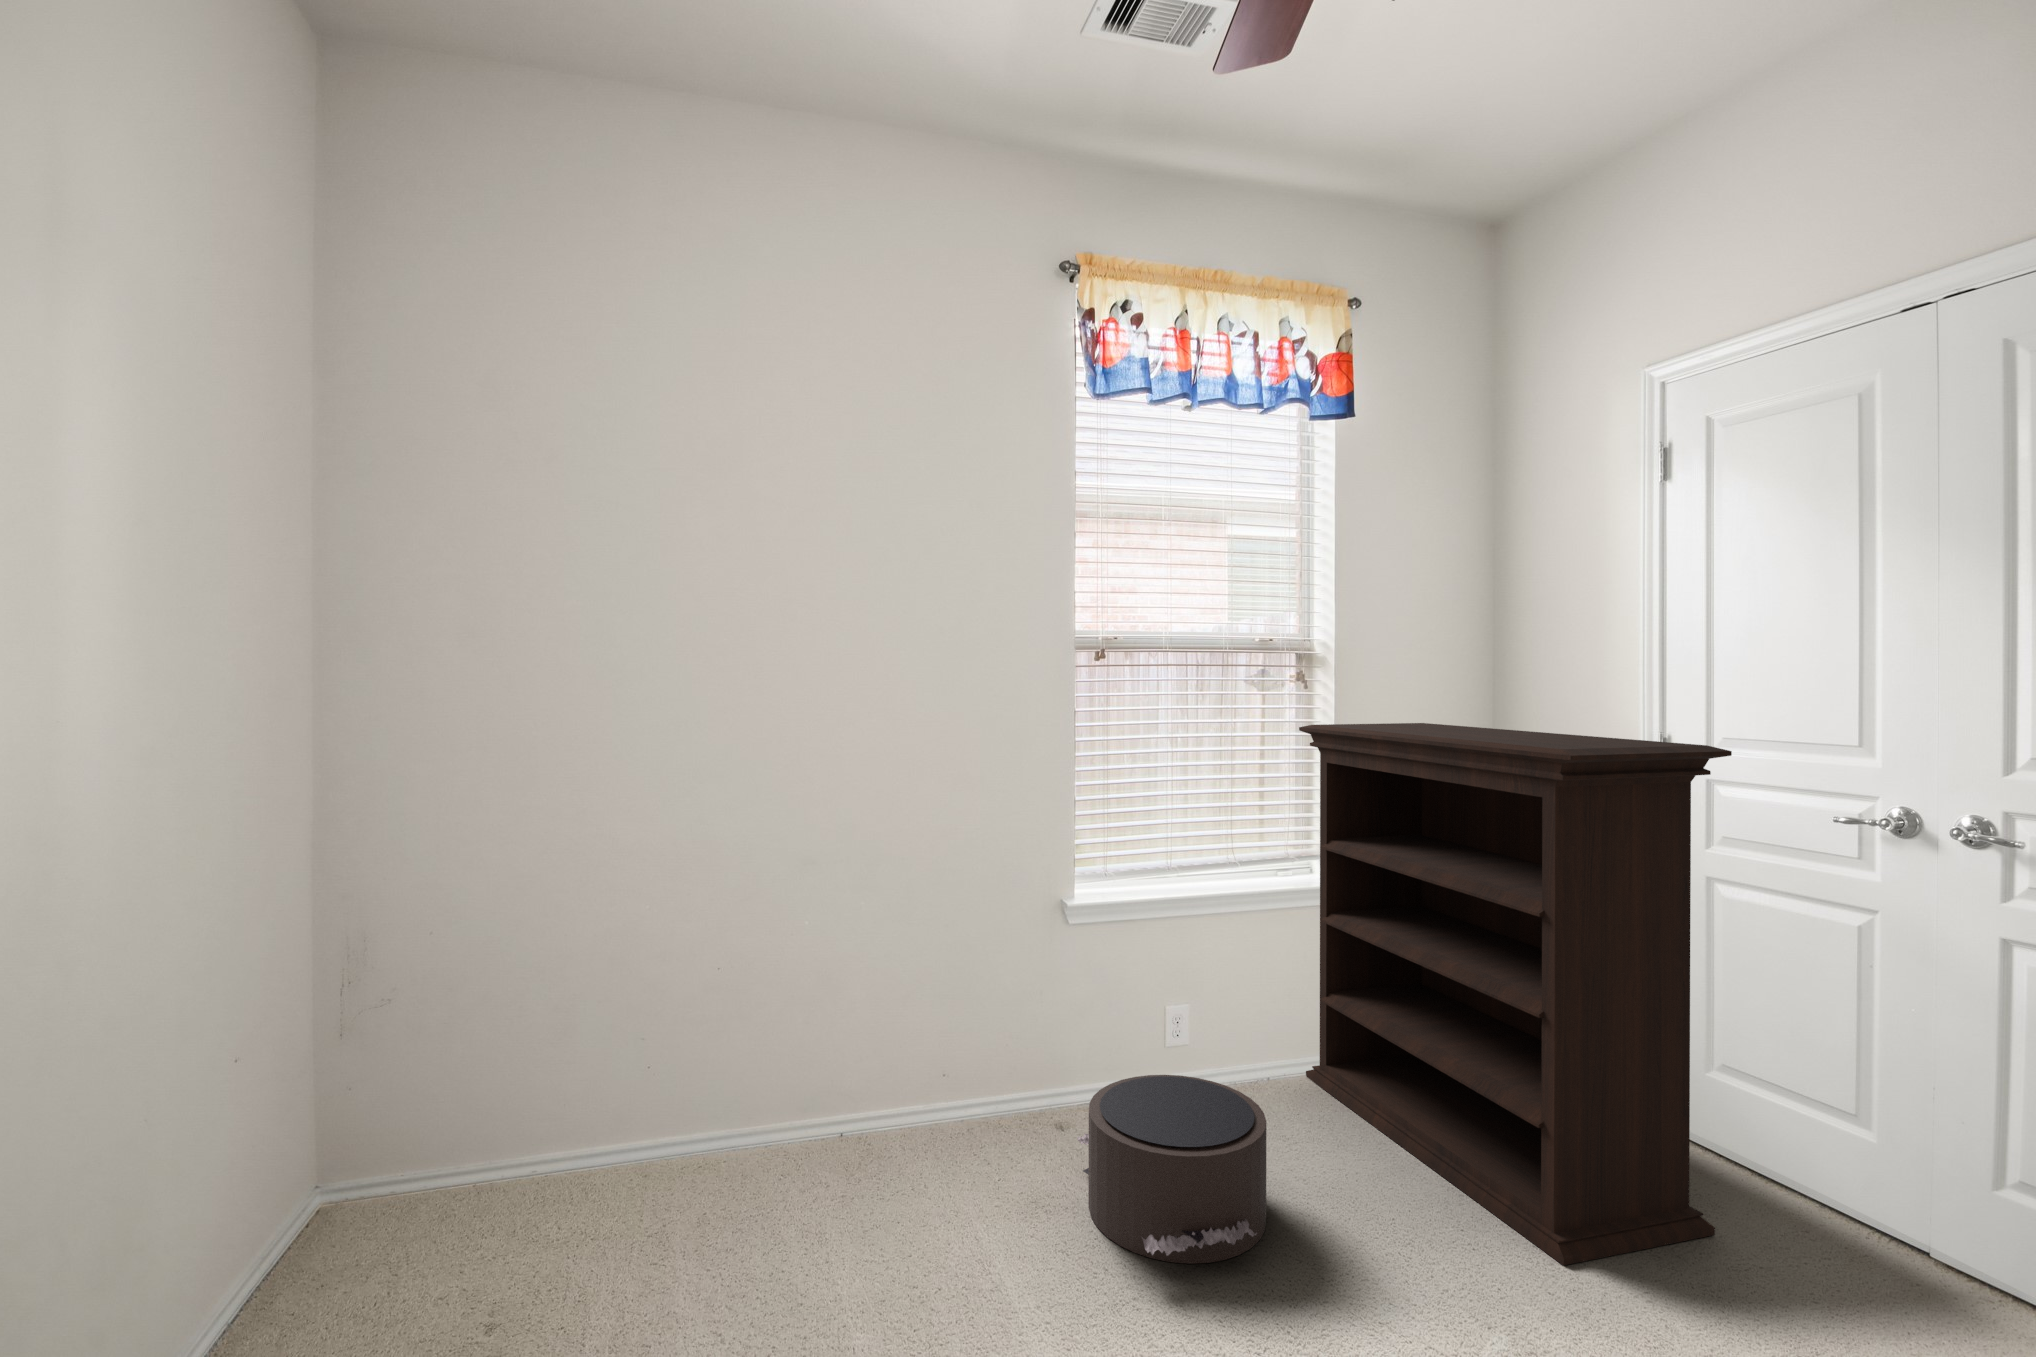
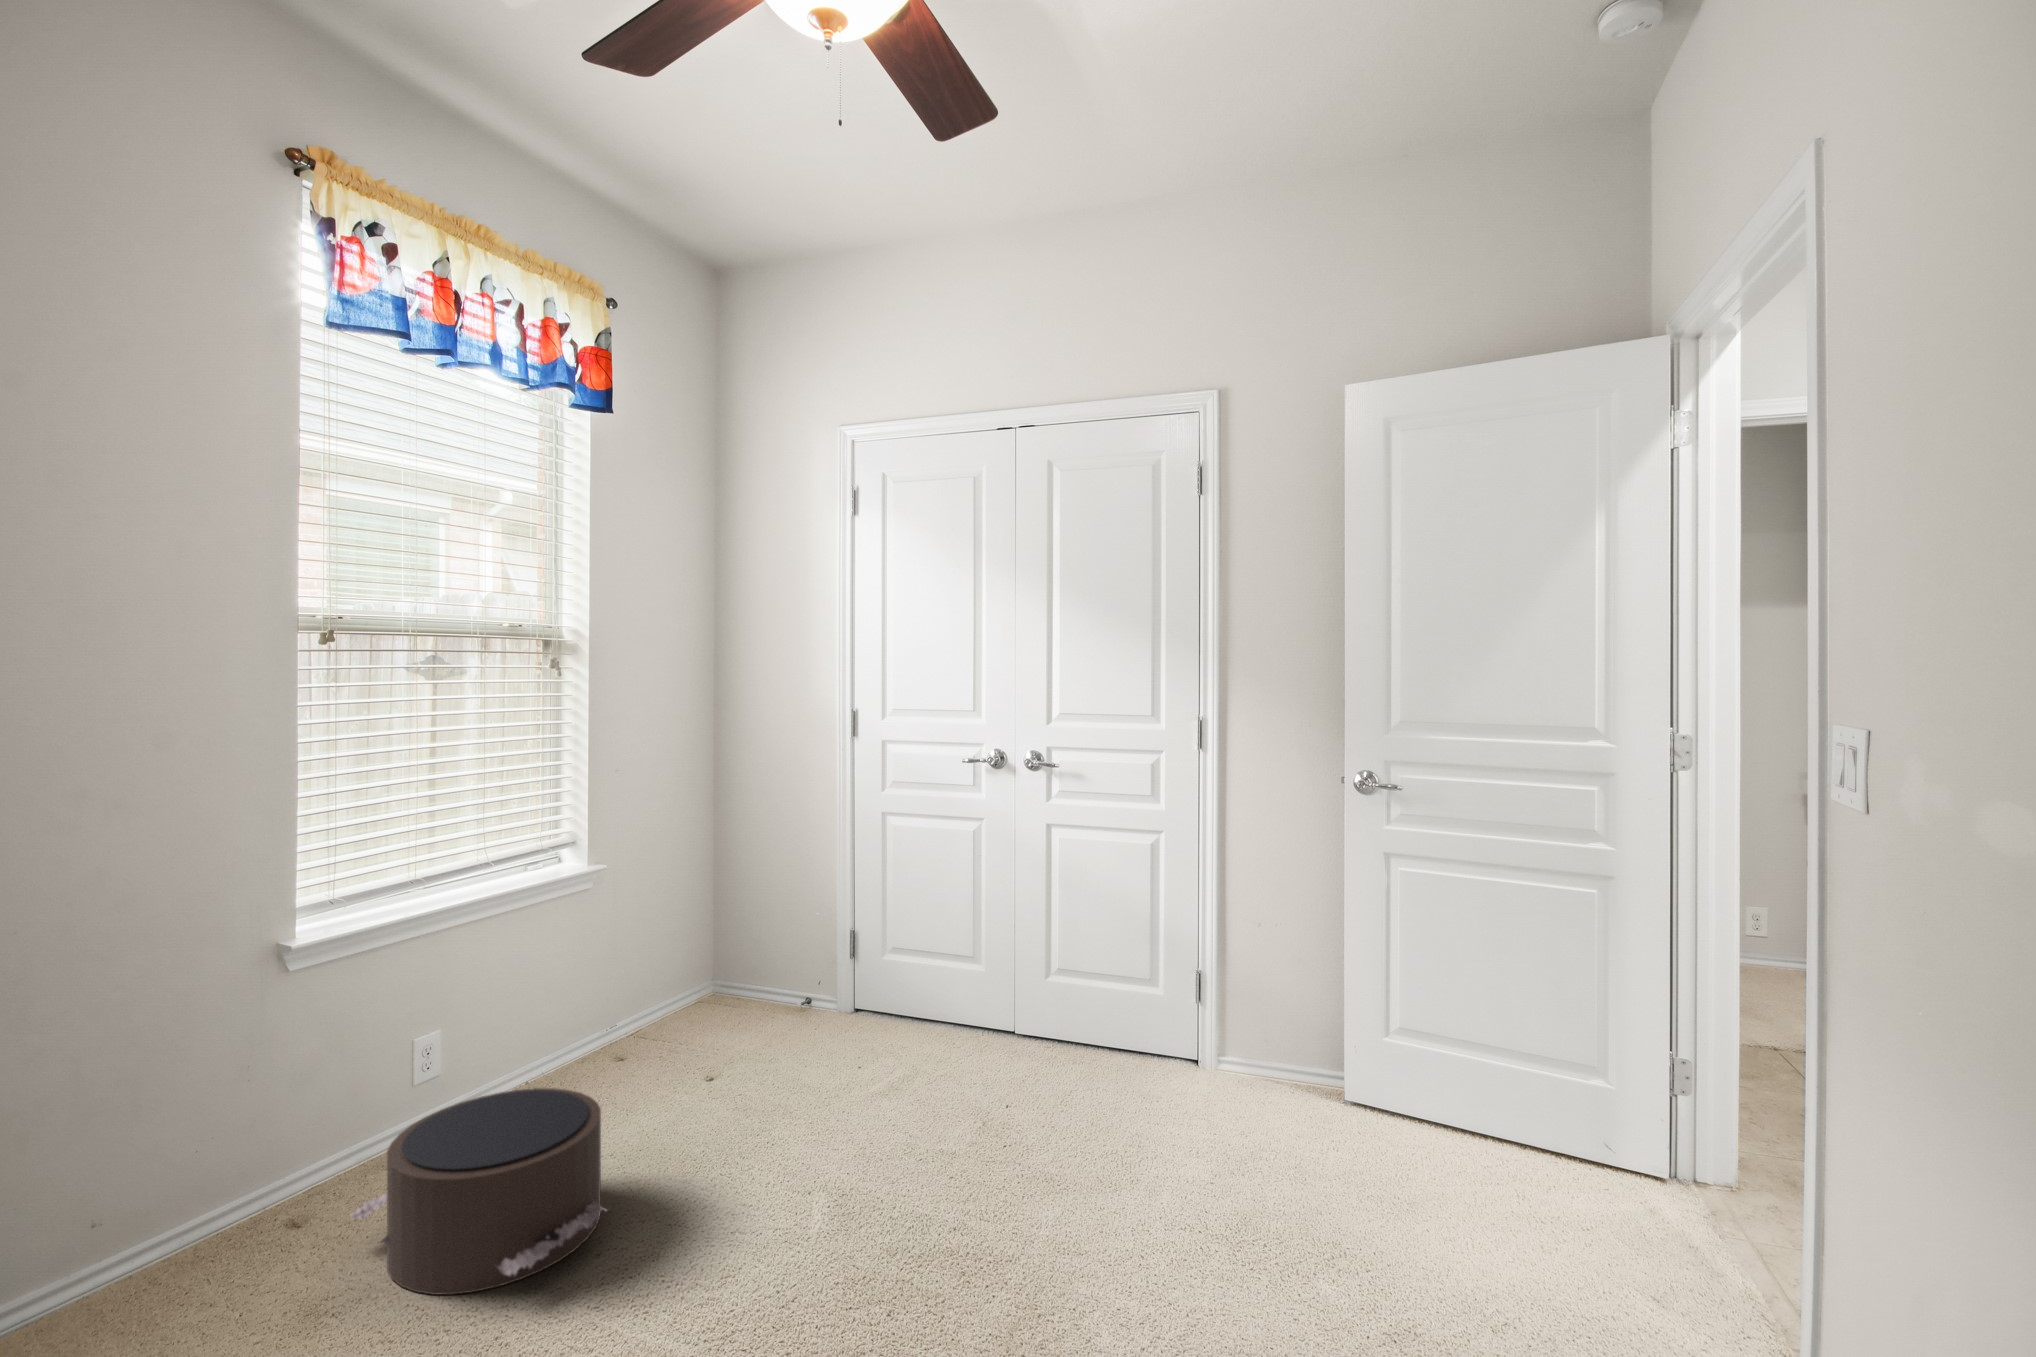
bookshelf: present [1299,723,1732,1265] -> none [558,709,920,1125]

